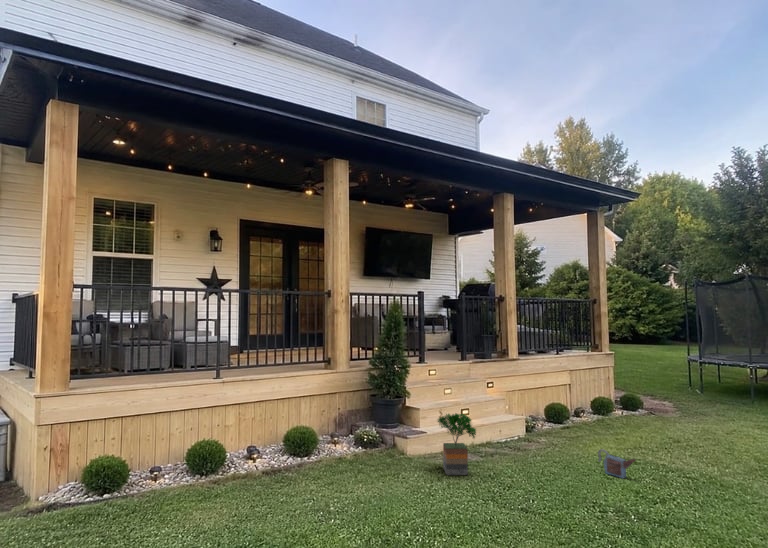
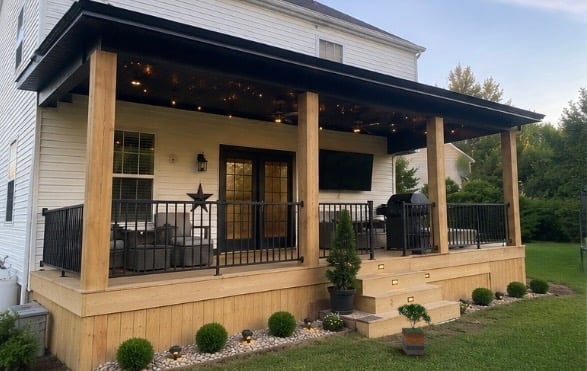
watering can: present [598,449,636,478] -> none [532,333,569,358]

